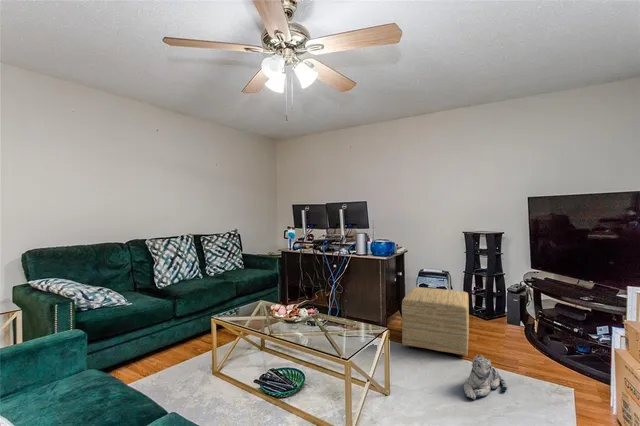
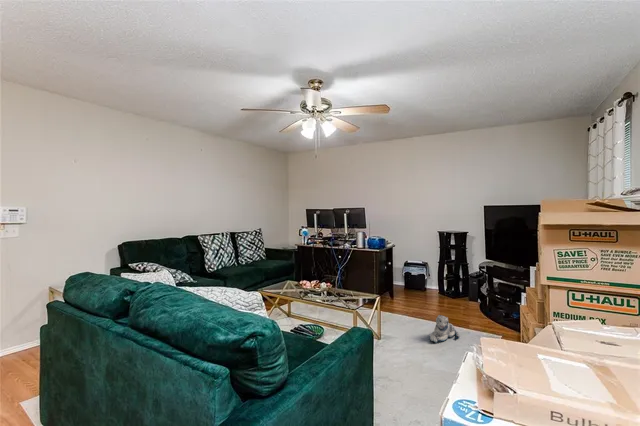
ottoman: present [402,287,469,356] -> none [390,272,439,320]

